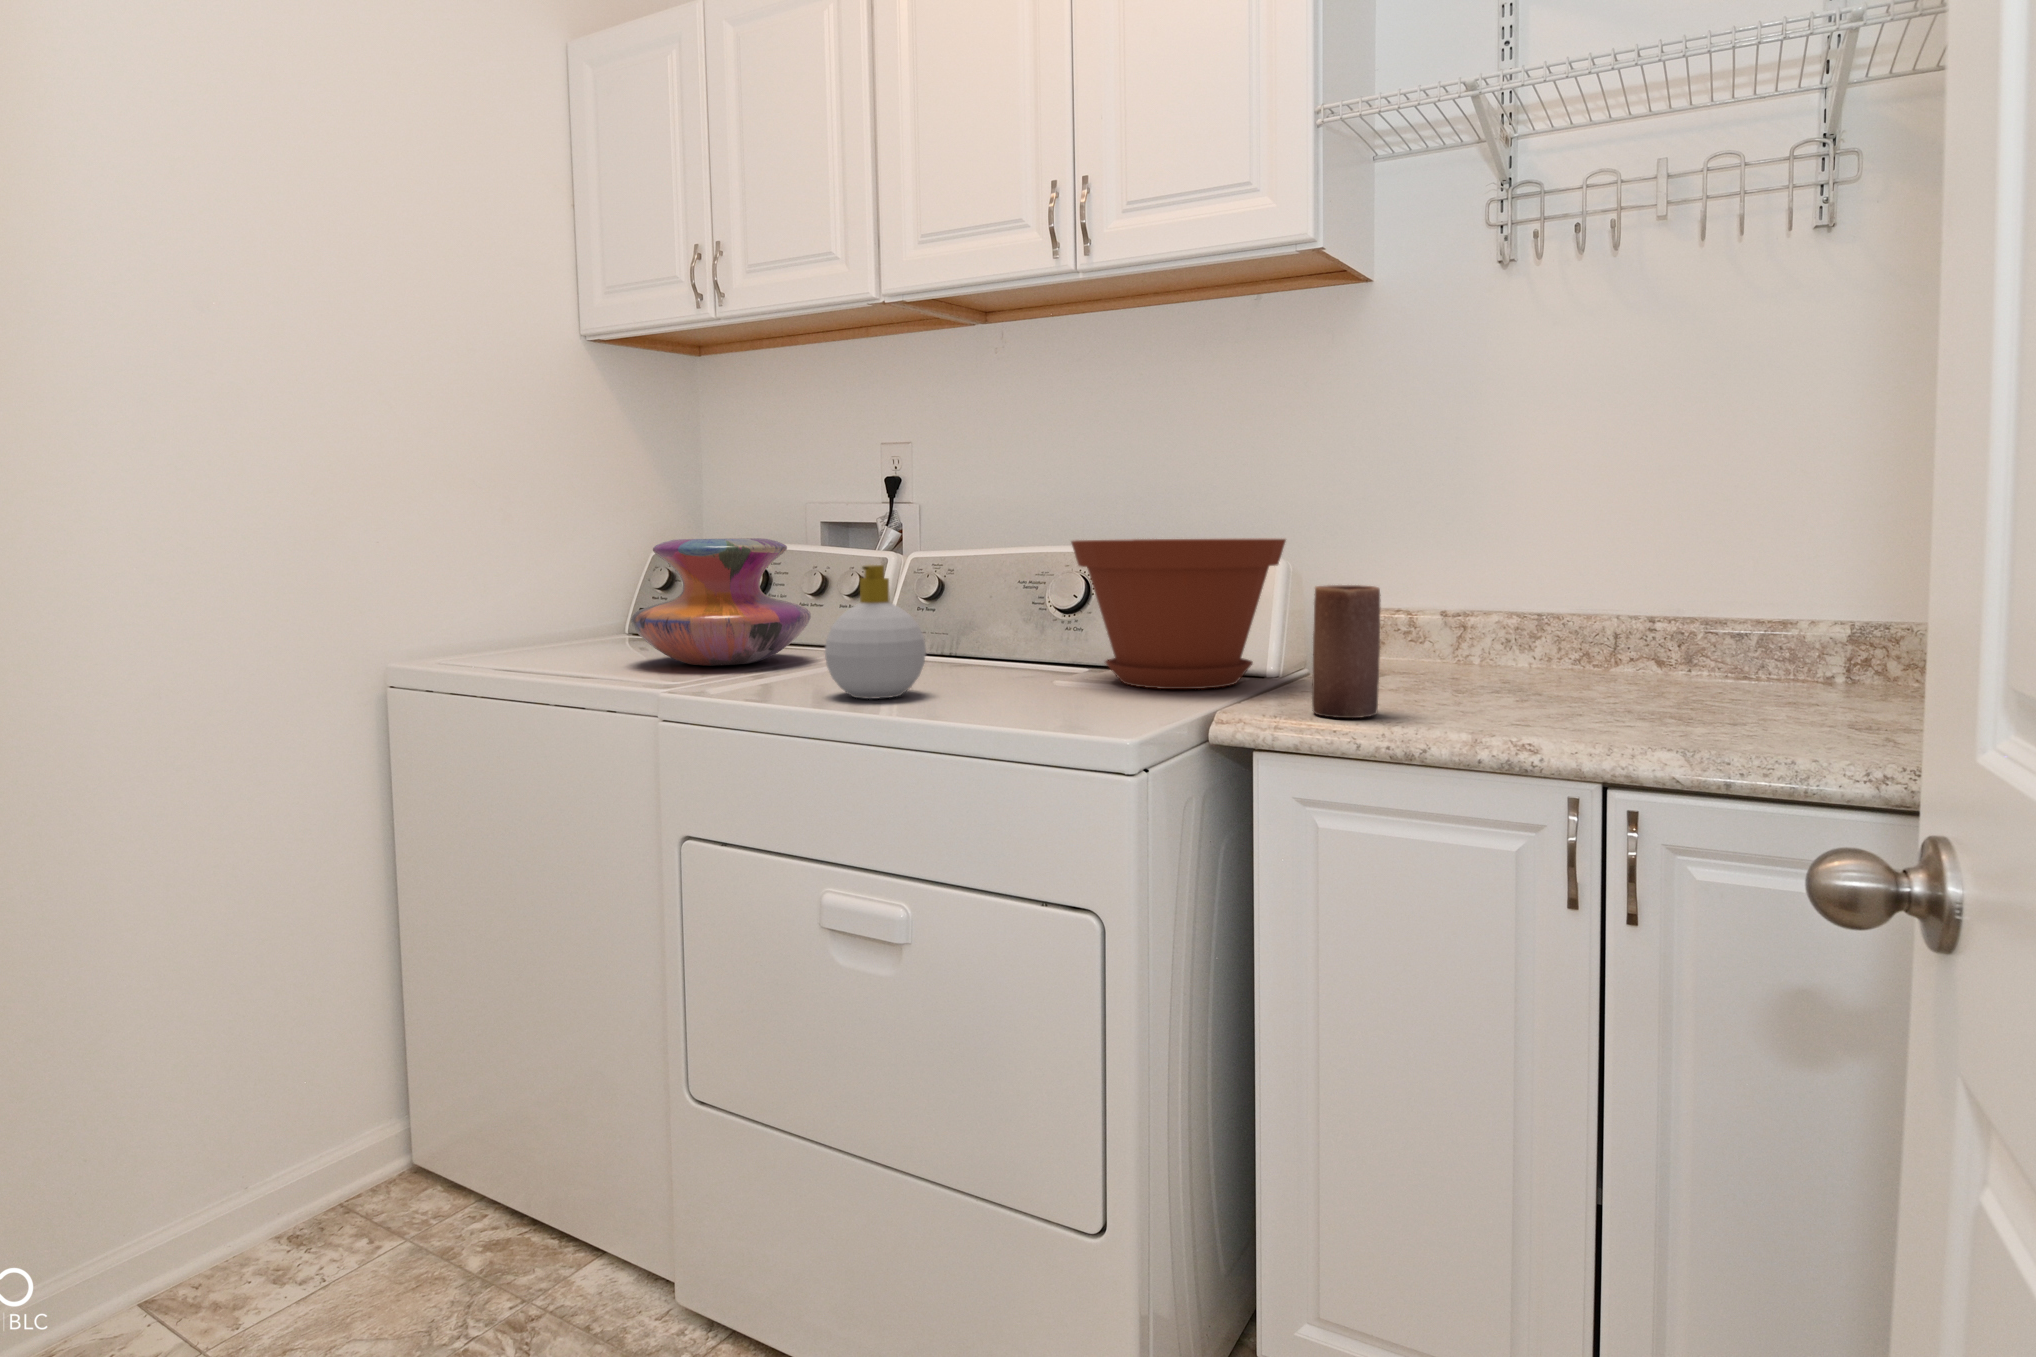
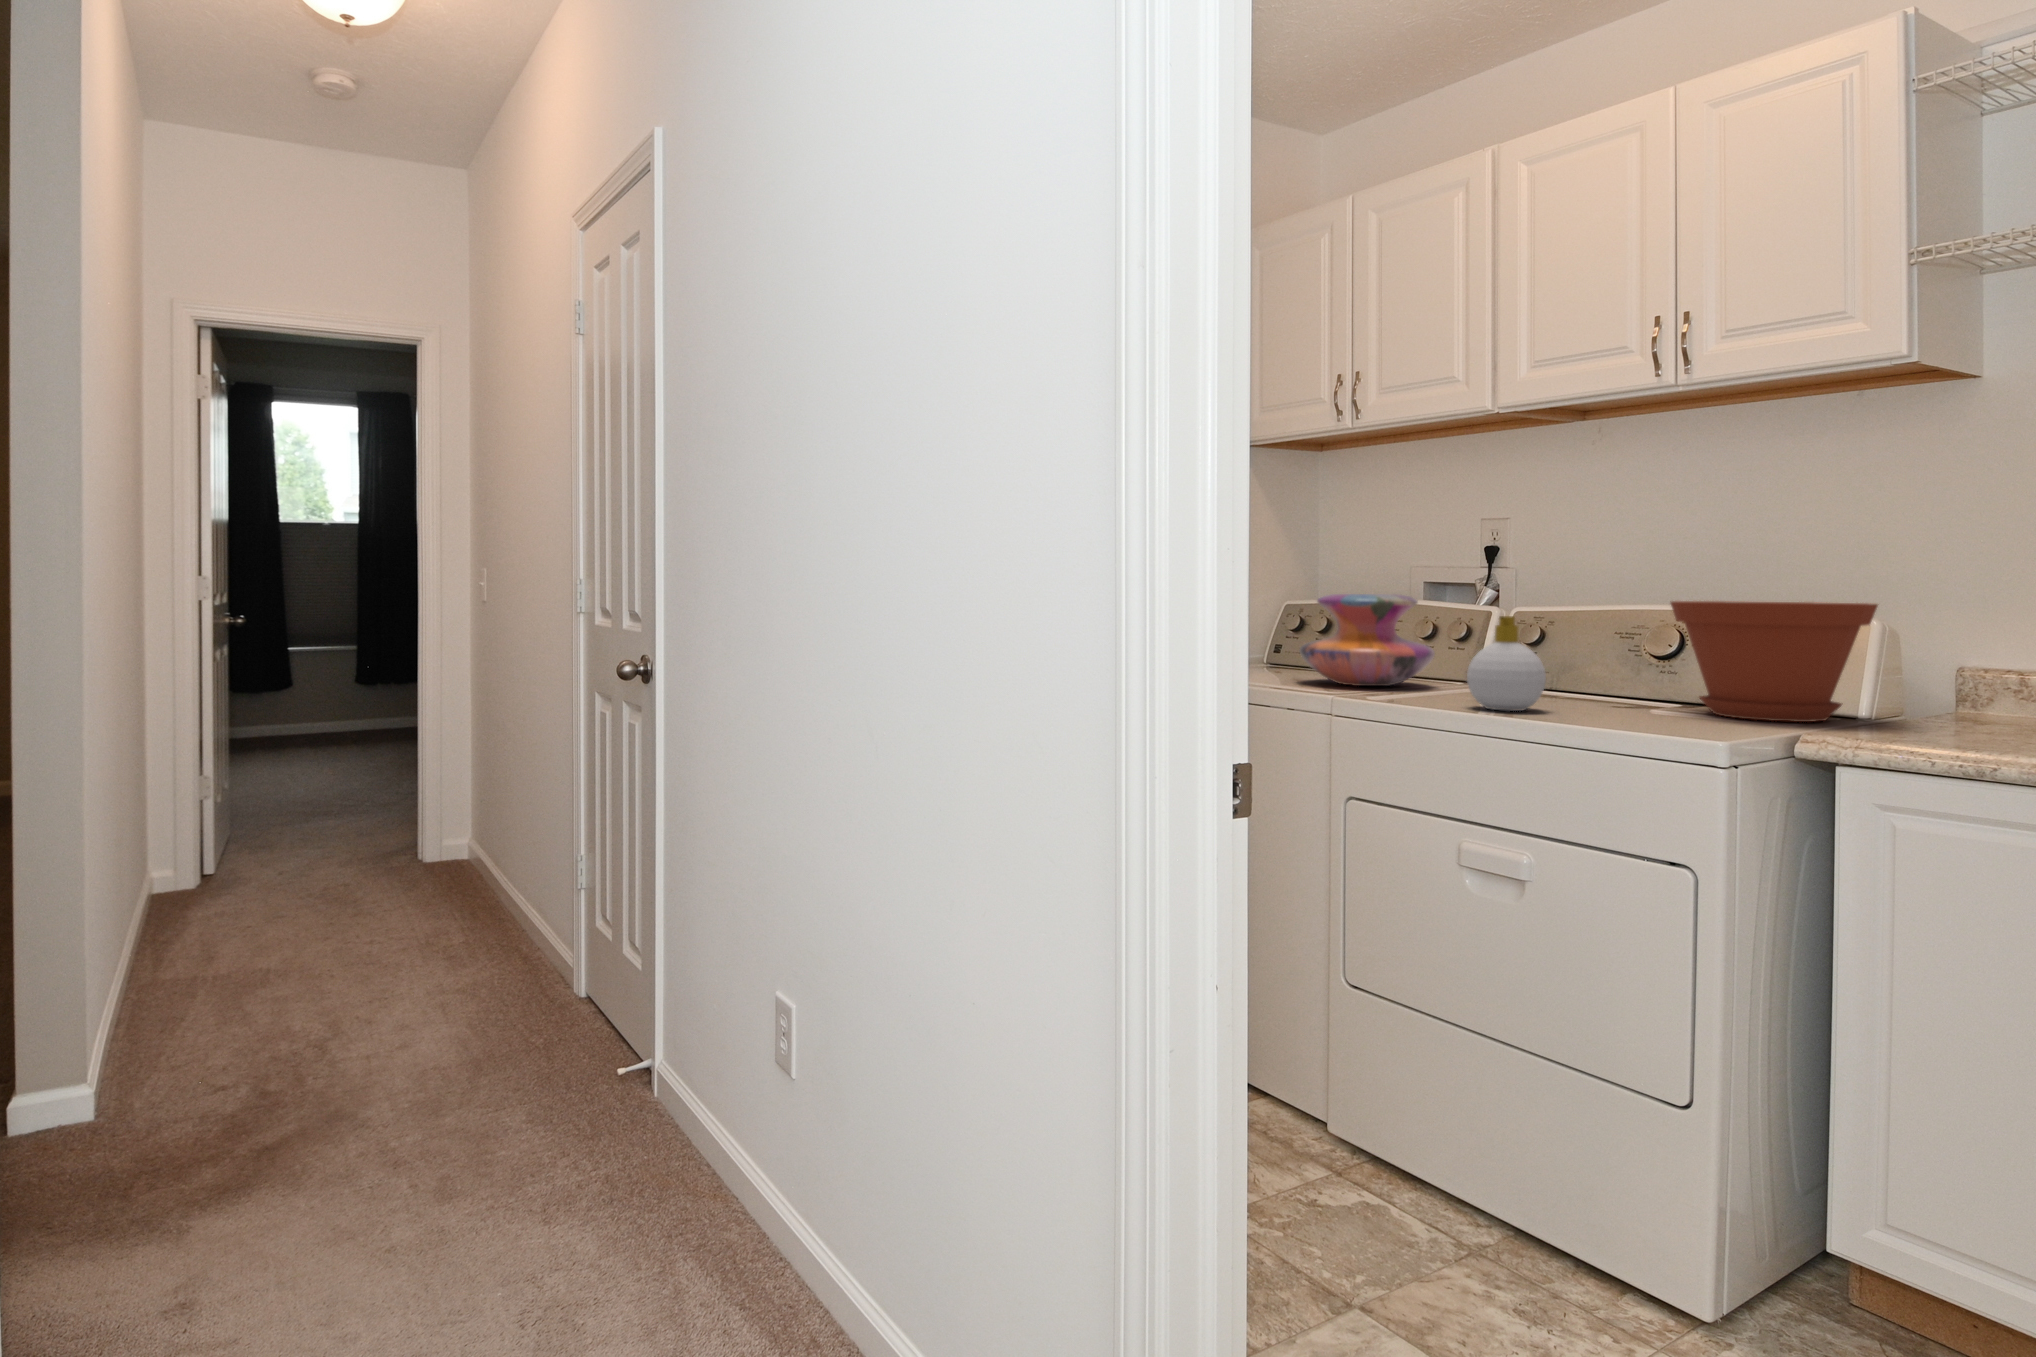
candle: present [1312,585,1380,718] -> none [1895,642,1964,746]

